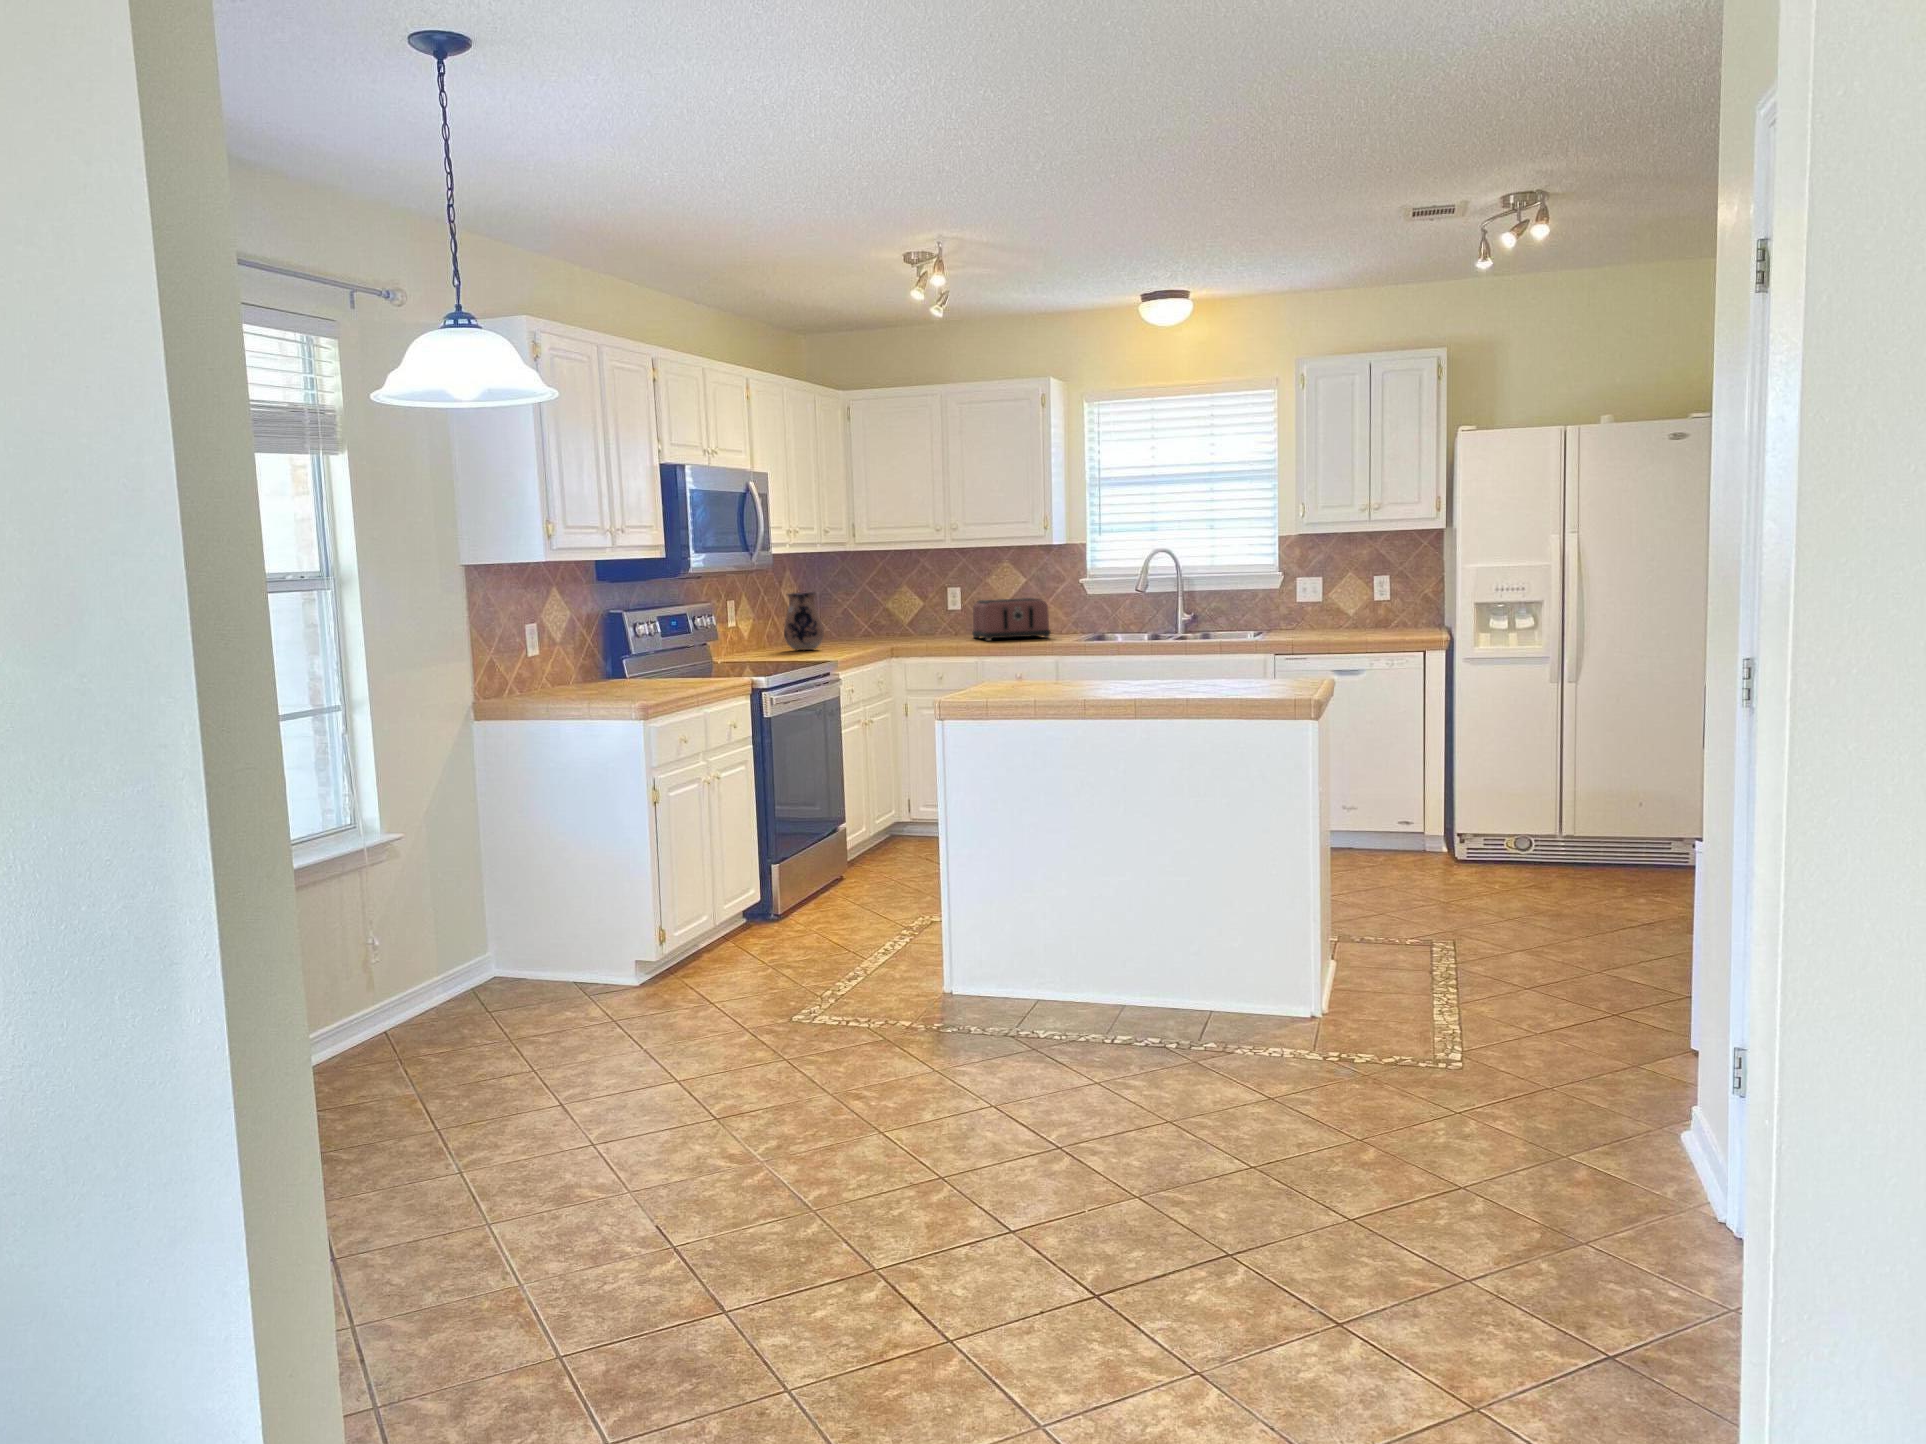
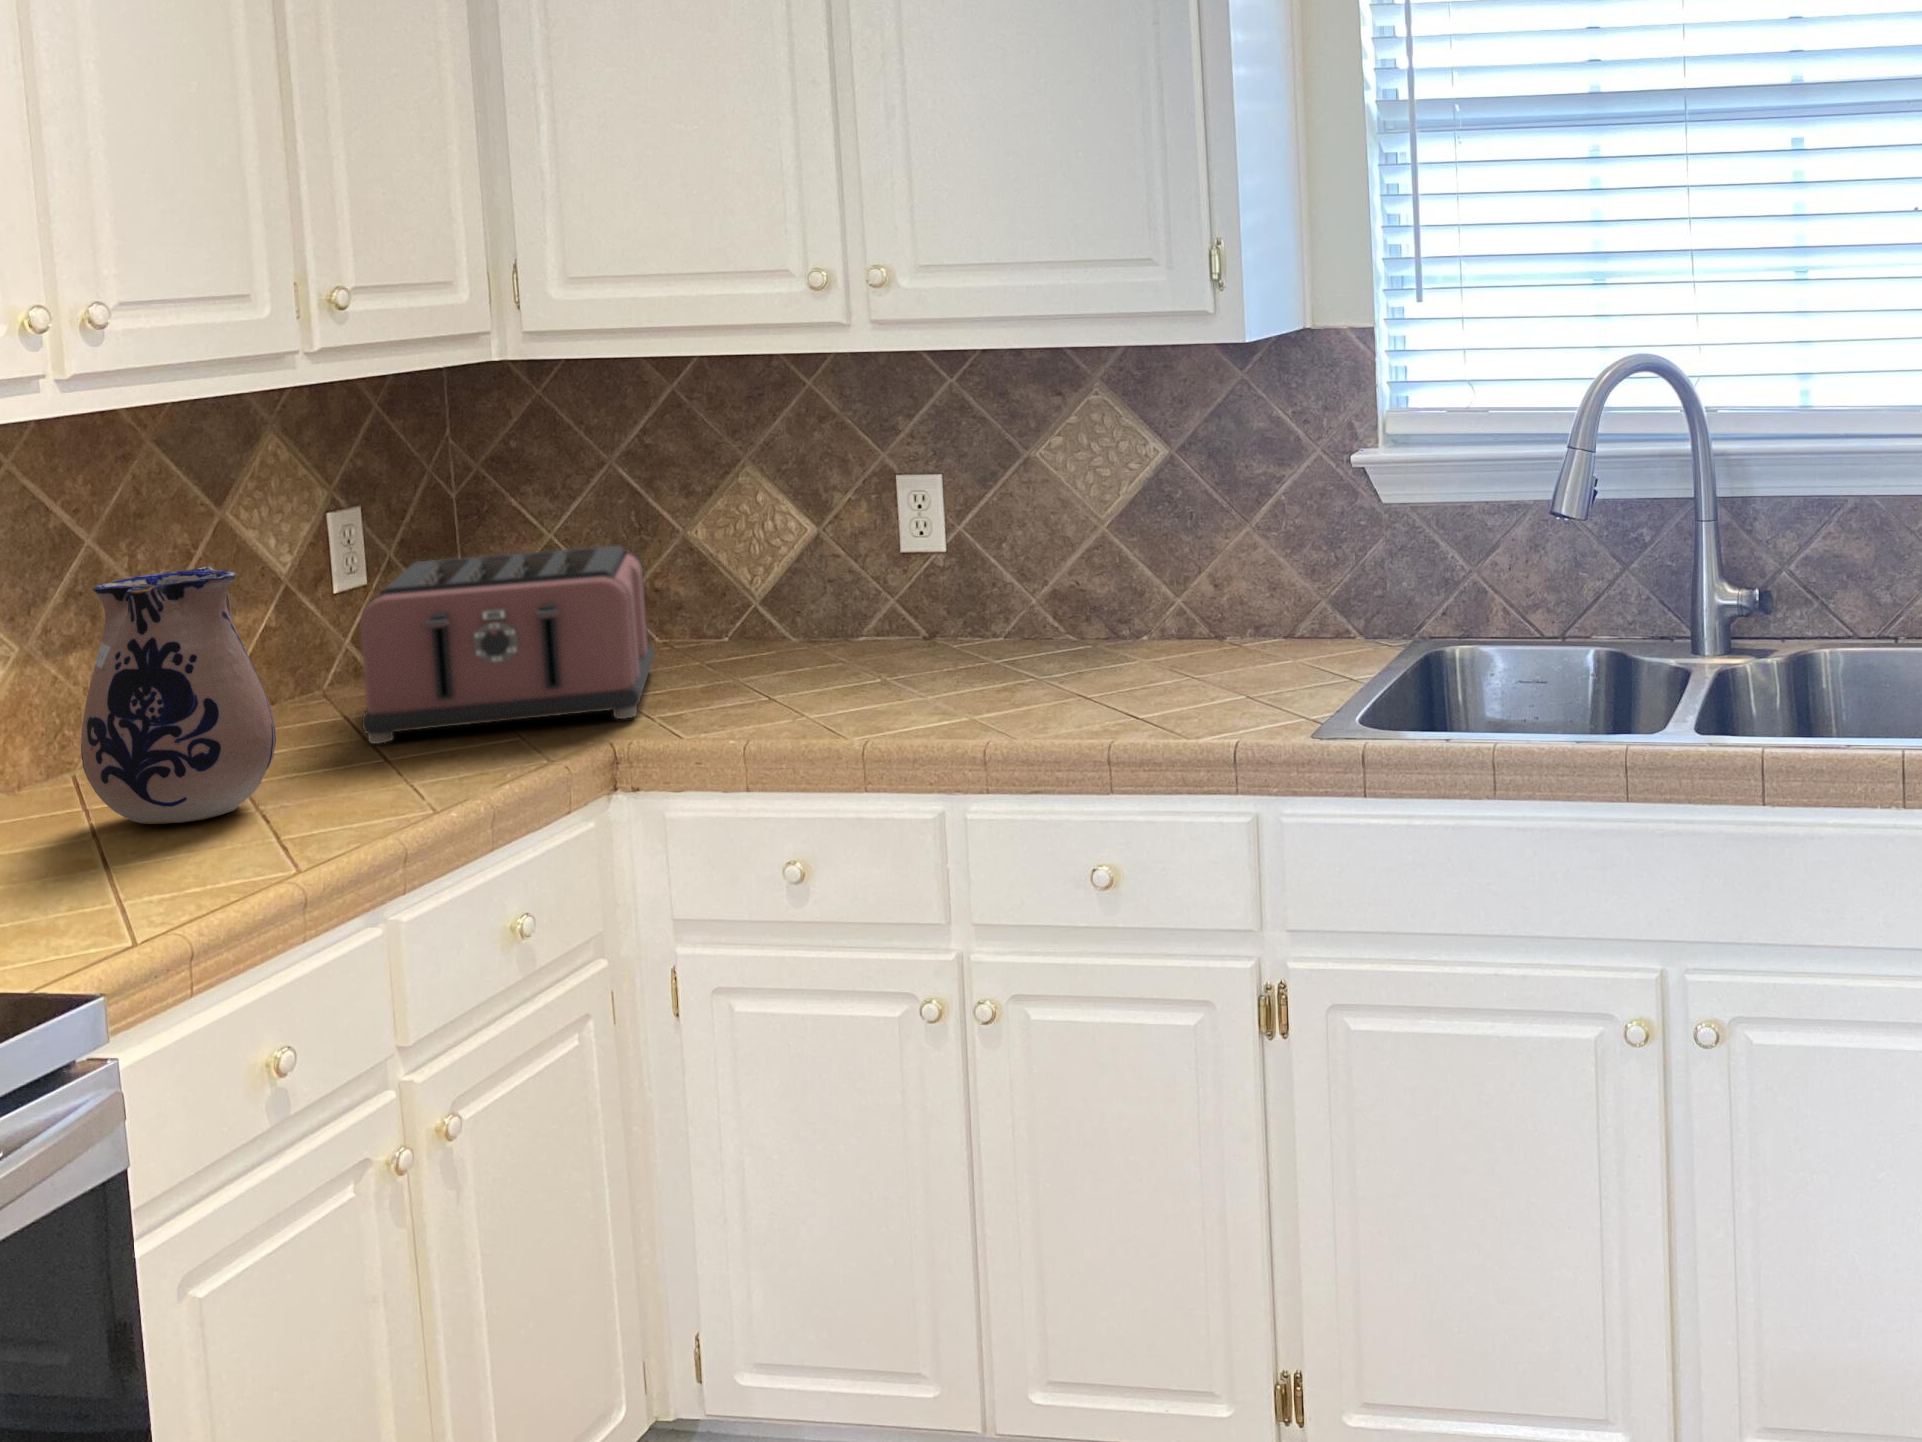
toaster: present [972,598,1051,641] -> present [360,546,654,744]

